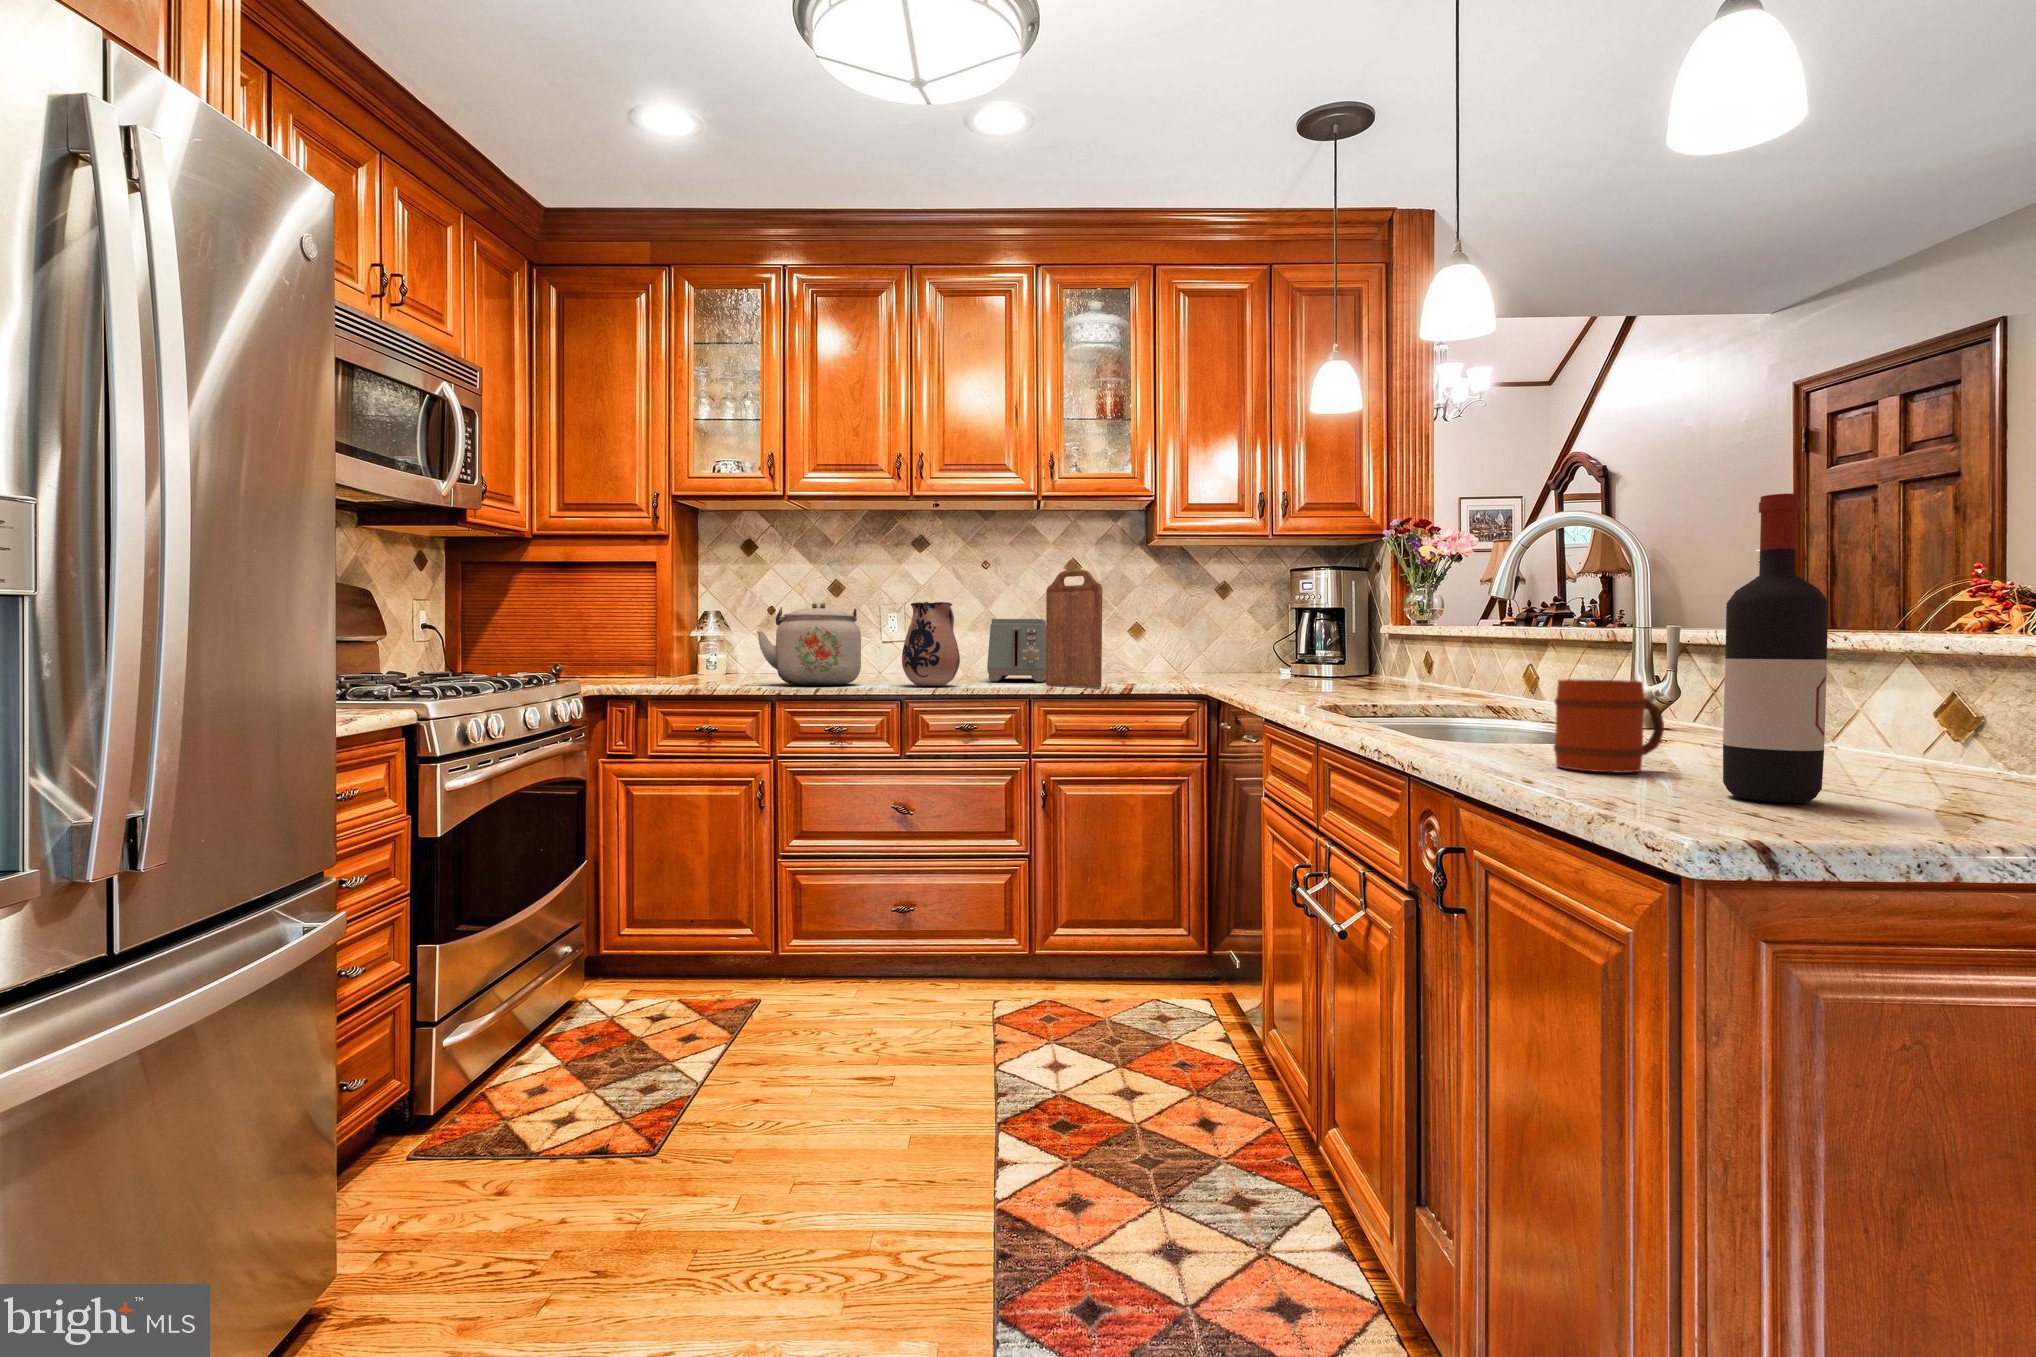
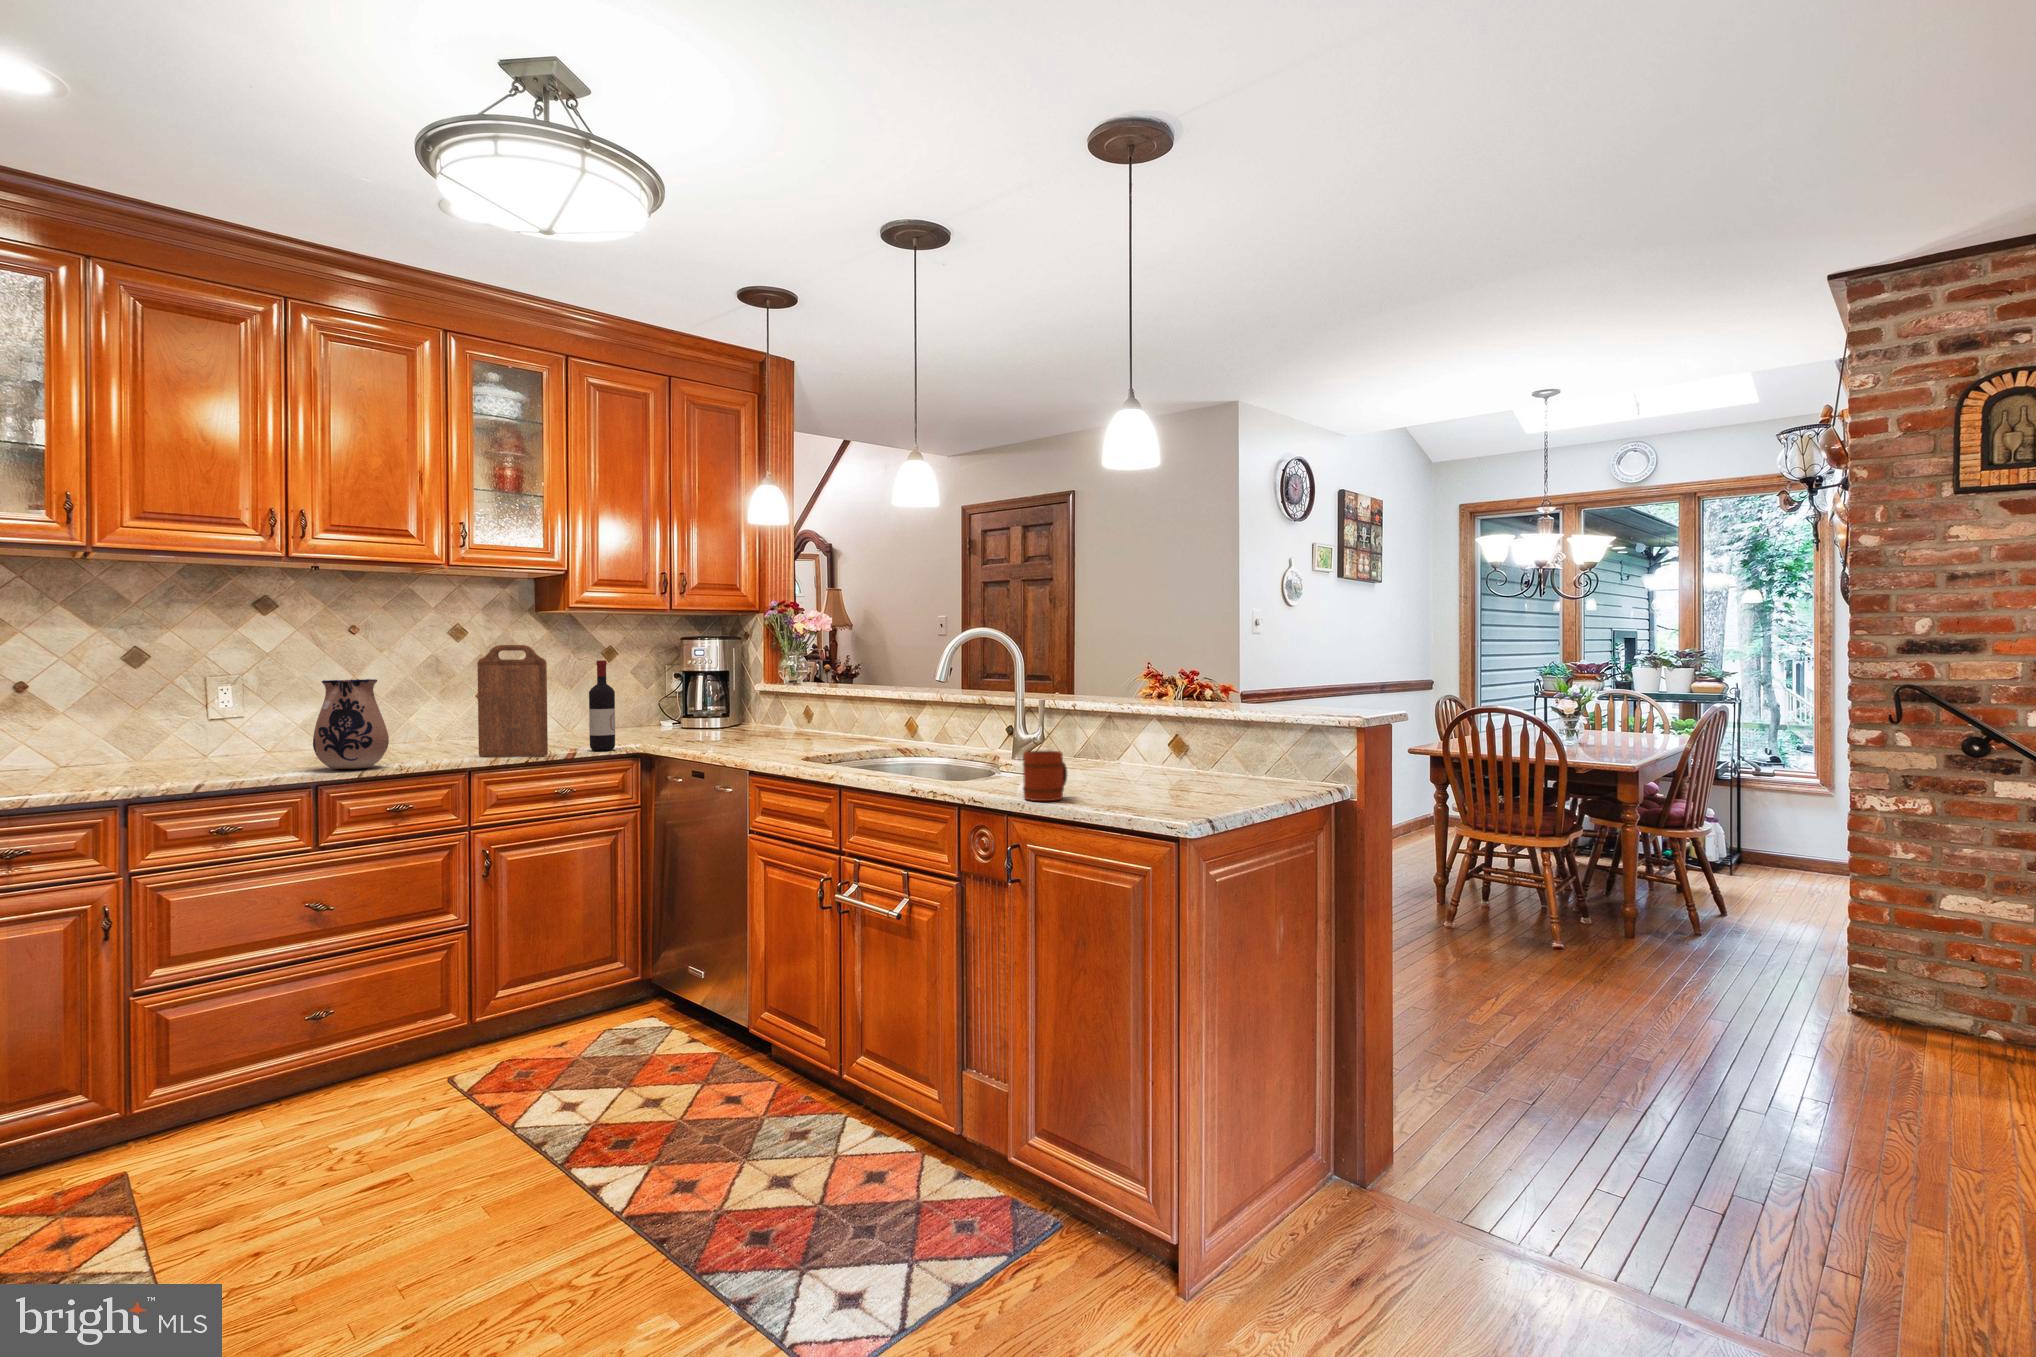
wine bottle: present [1723,494,1829,803] -> present [589,660,615,751]
kettle: present [757,602,861,685] -> none [95,682,253,782]
toaster: present [987,619,1046,682] -> none [377,688,464,756]

